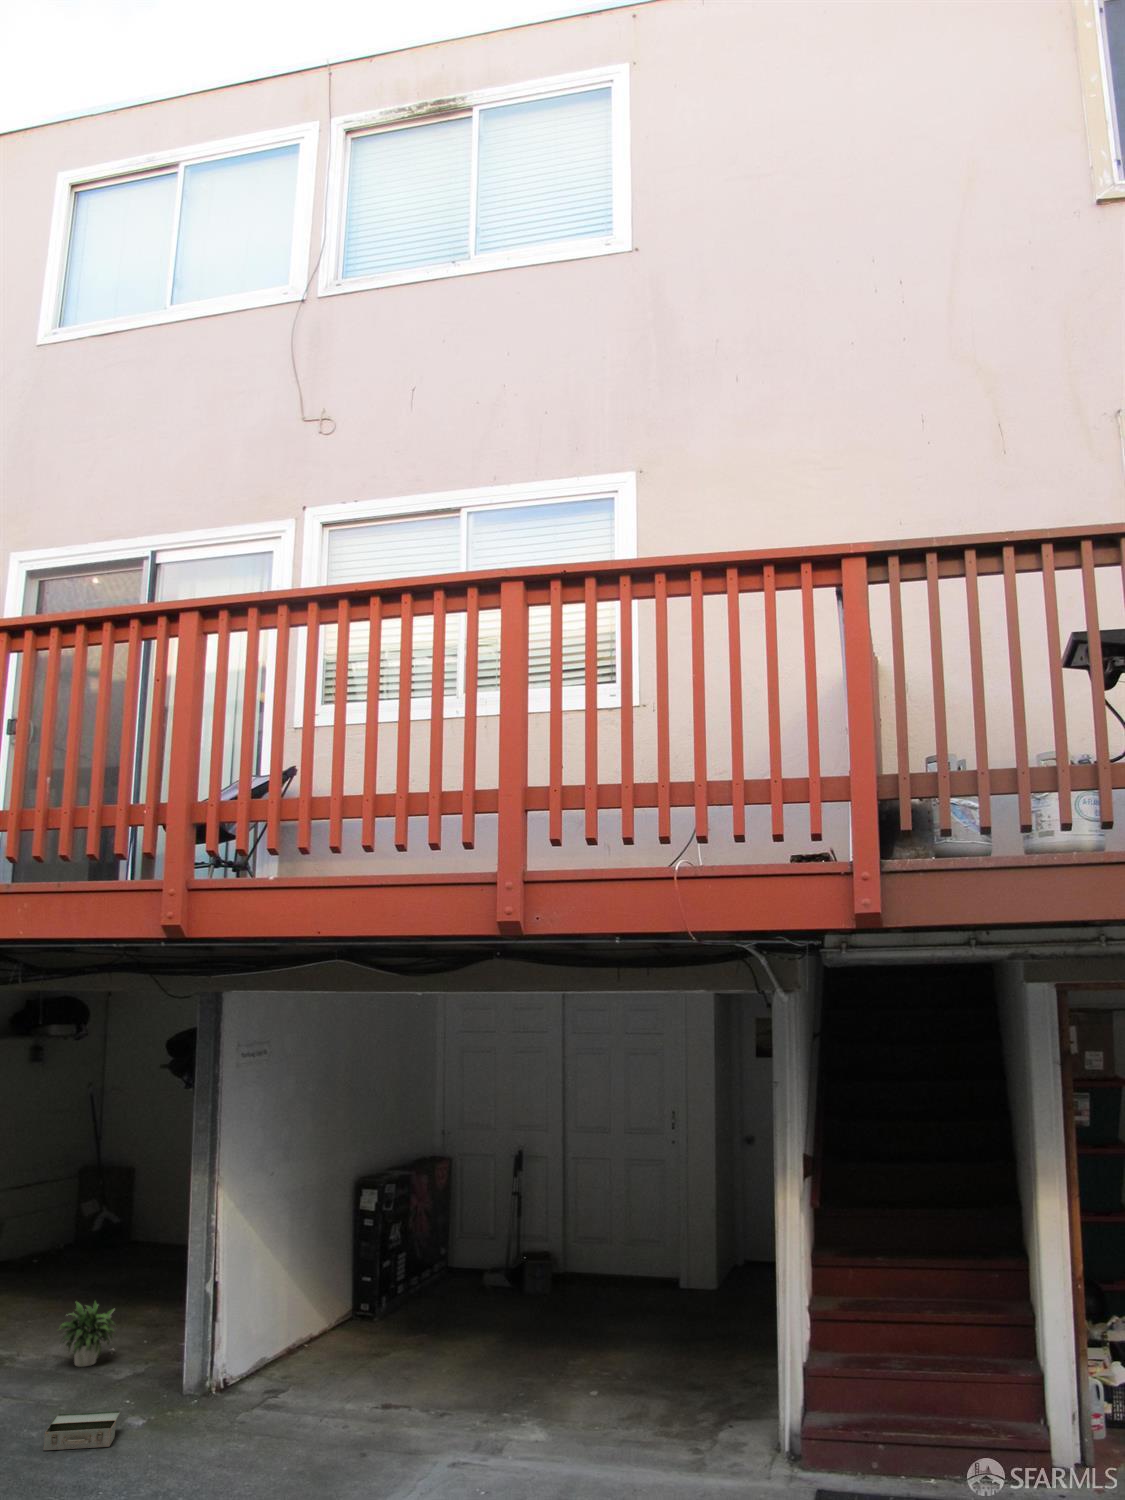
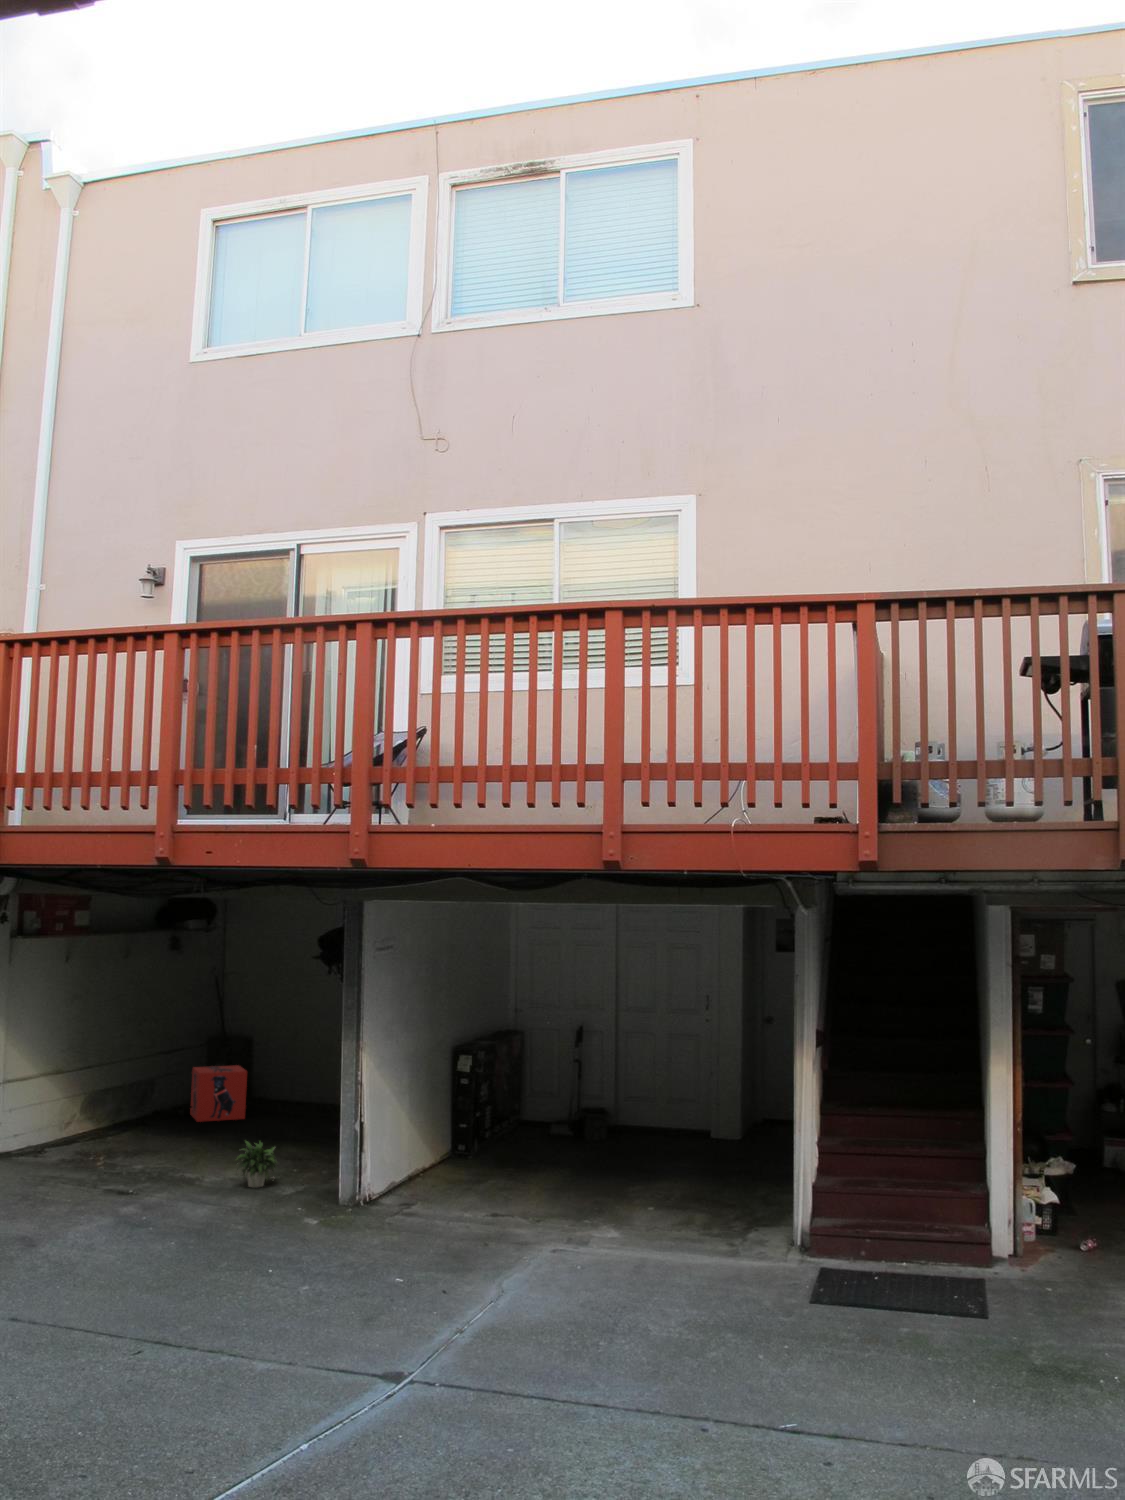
storage box: none [57,1190,125,1263] -> present [190,1065,247,1122]
toolbox: present [43,1411,121,1450] -> none [254,1211,304,1234]

